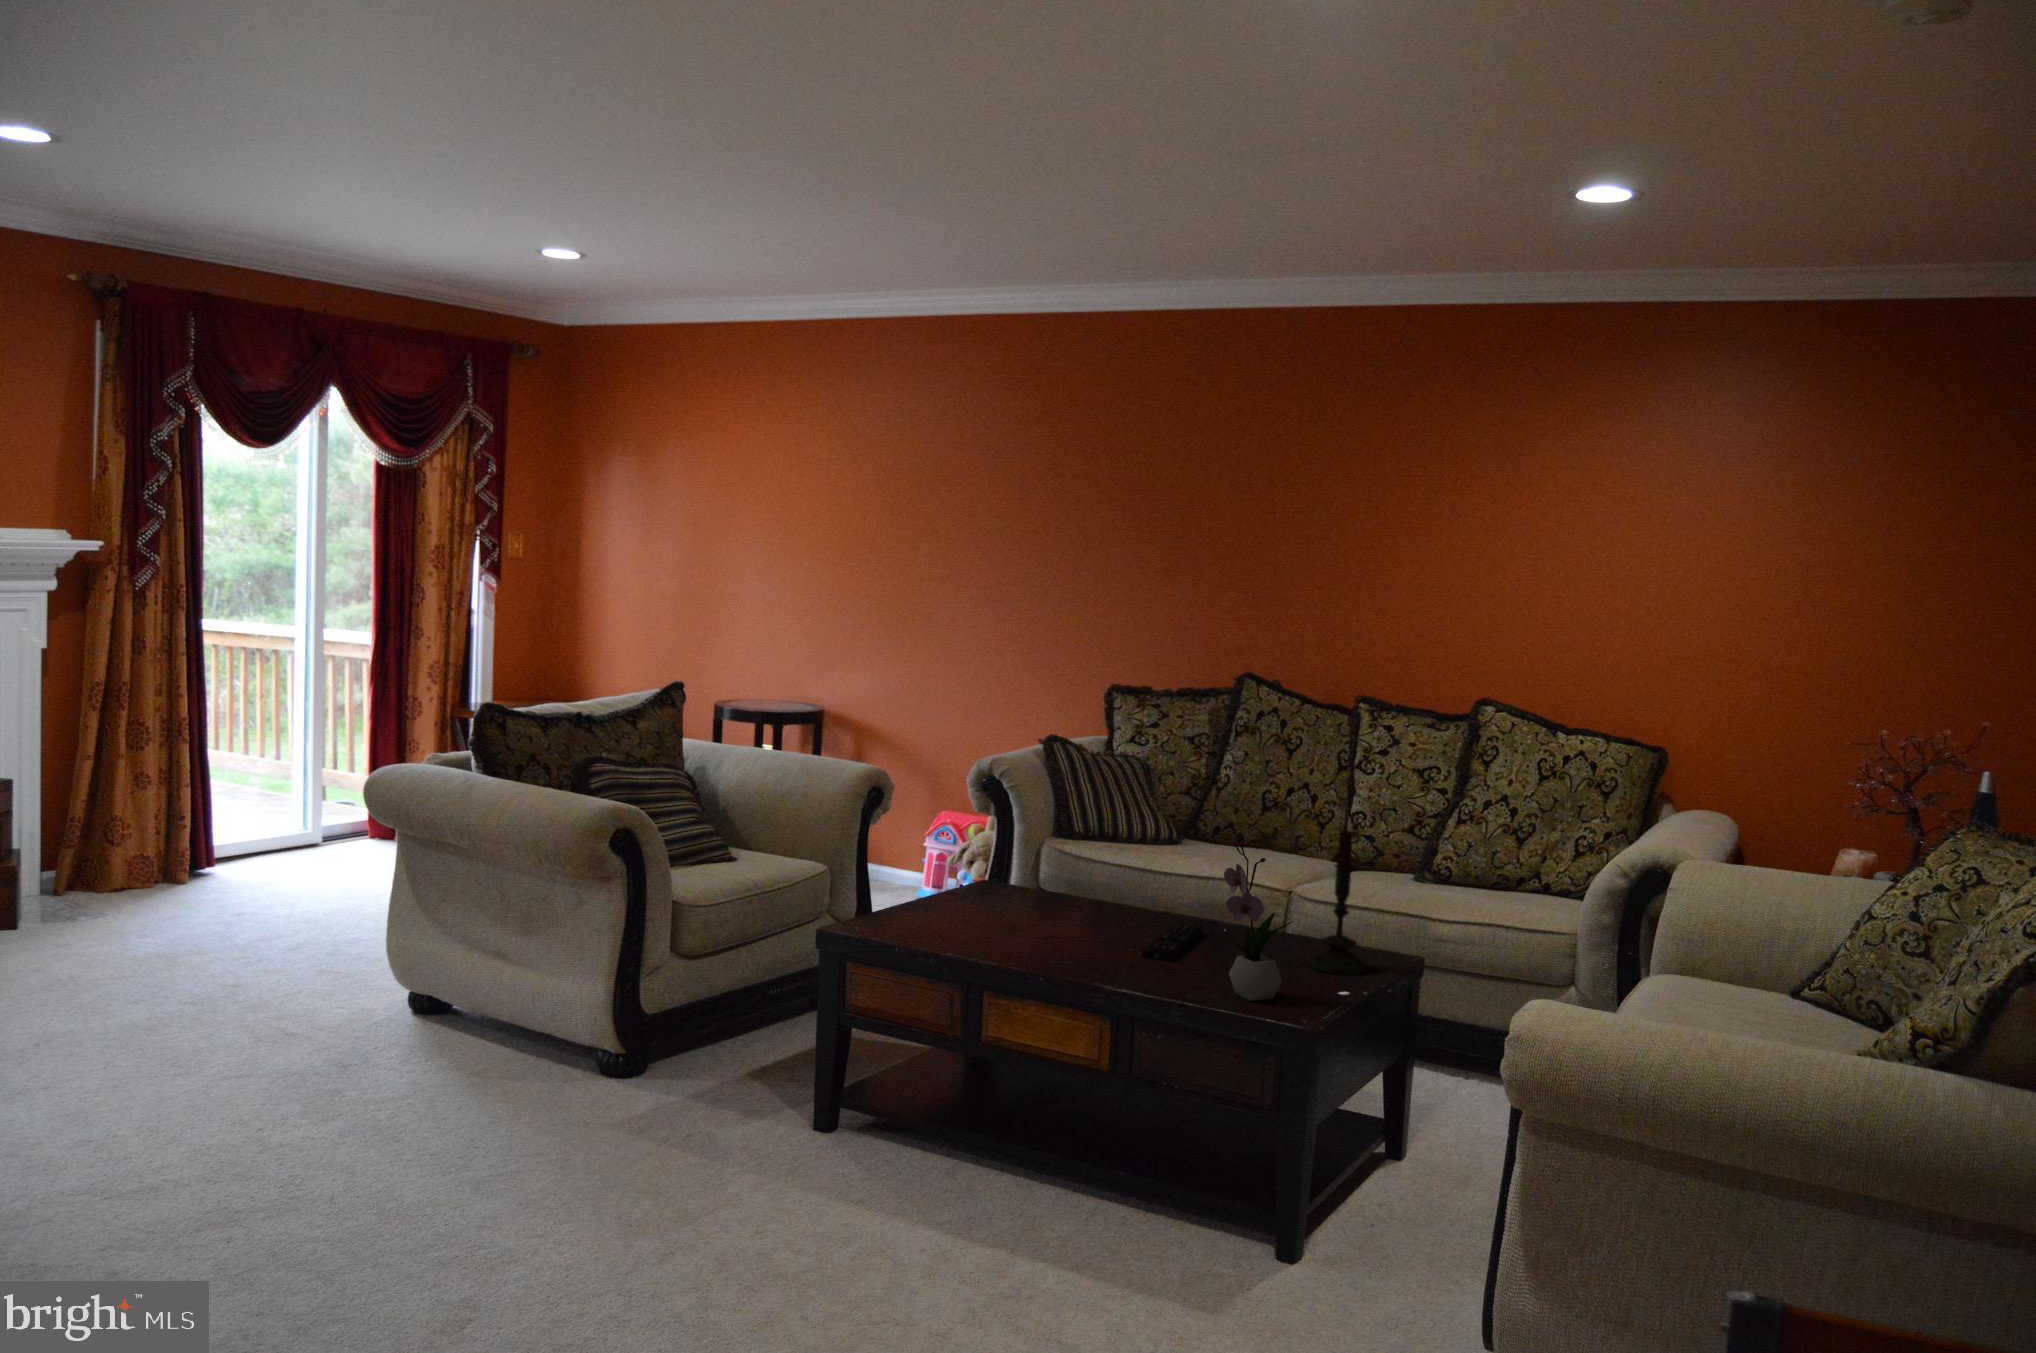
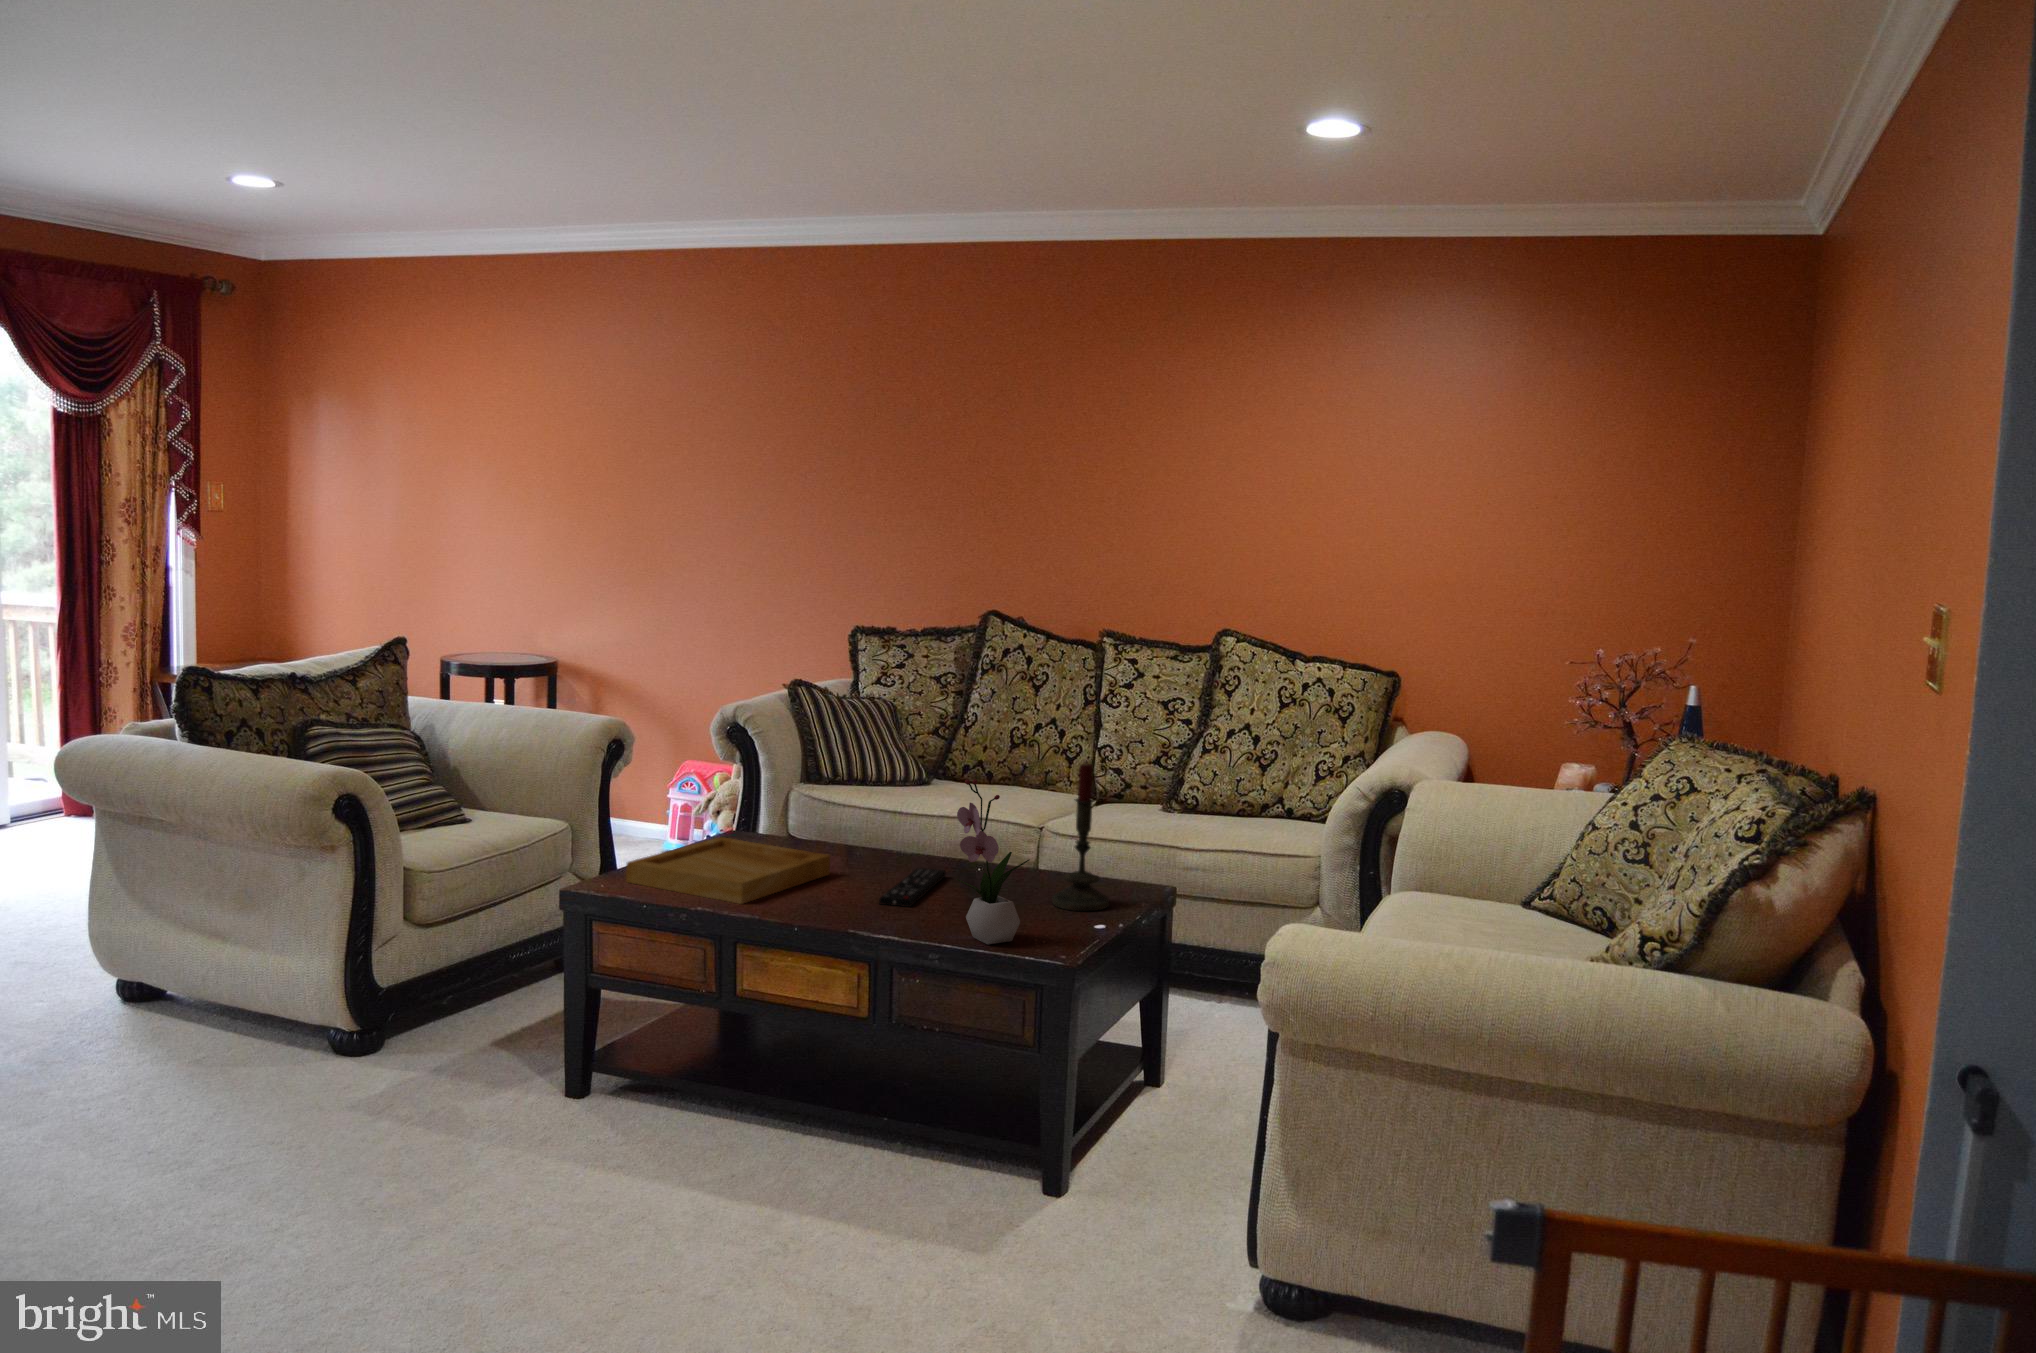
tray: none [904,885,1093,950] -> present [626,837,830,904]

